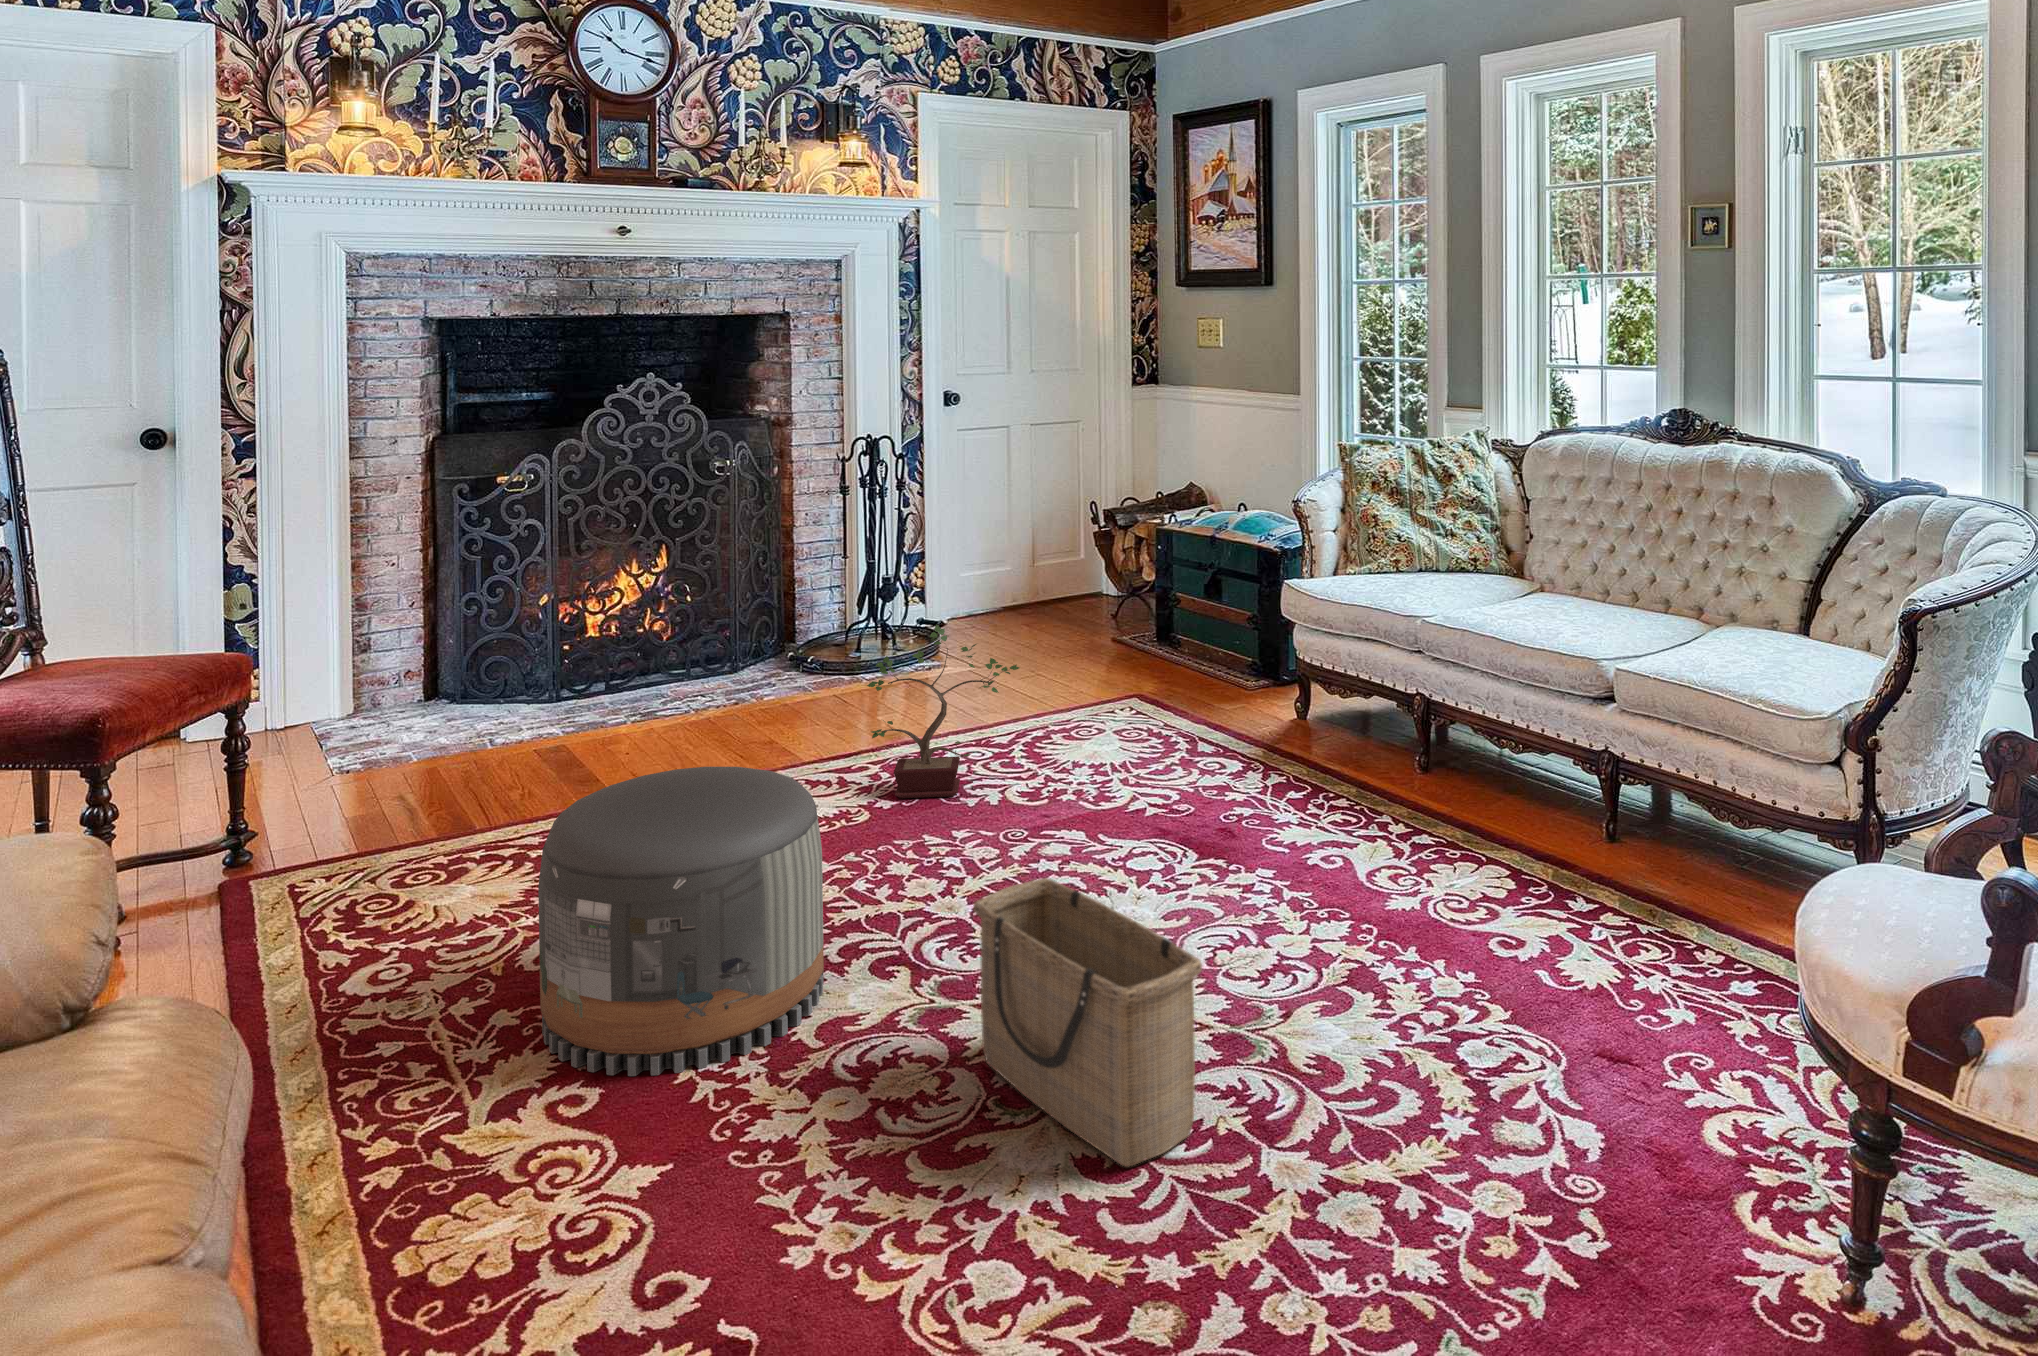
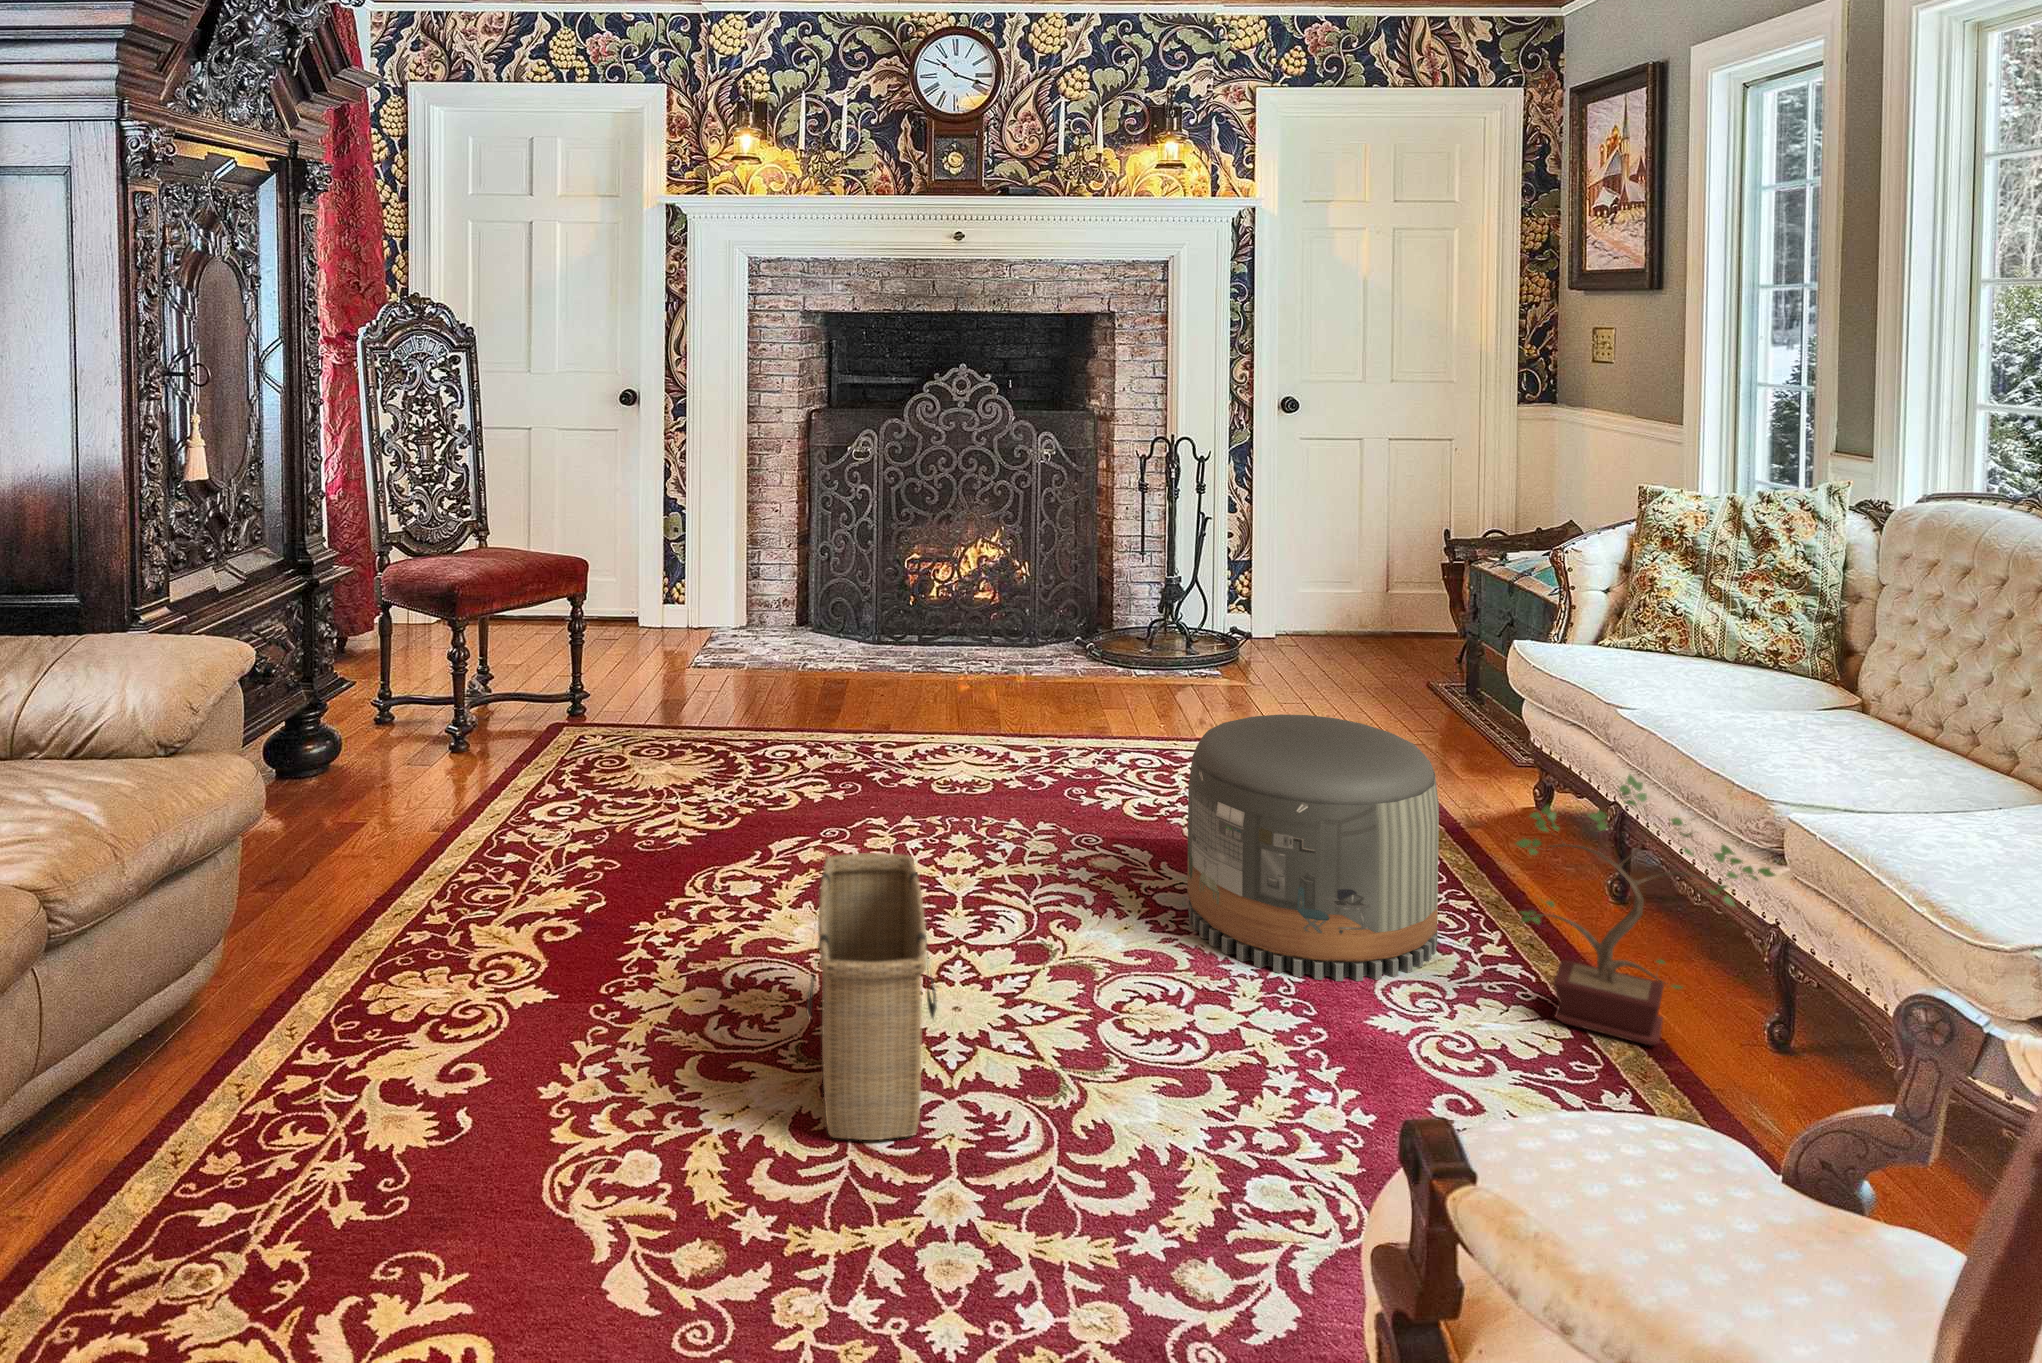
potted plant: present [867,625,1019,798] -> present [1516,775,1775,1045]
pouf: present [538,767,824,1076] -> present [1187,714,1439,981]

